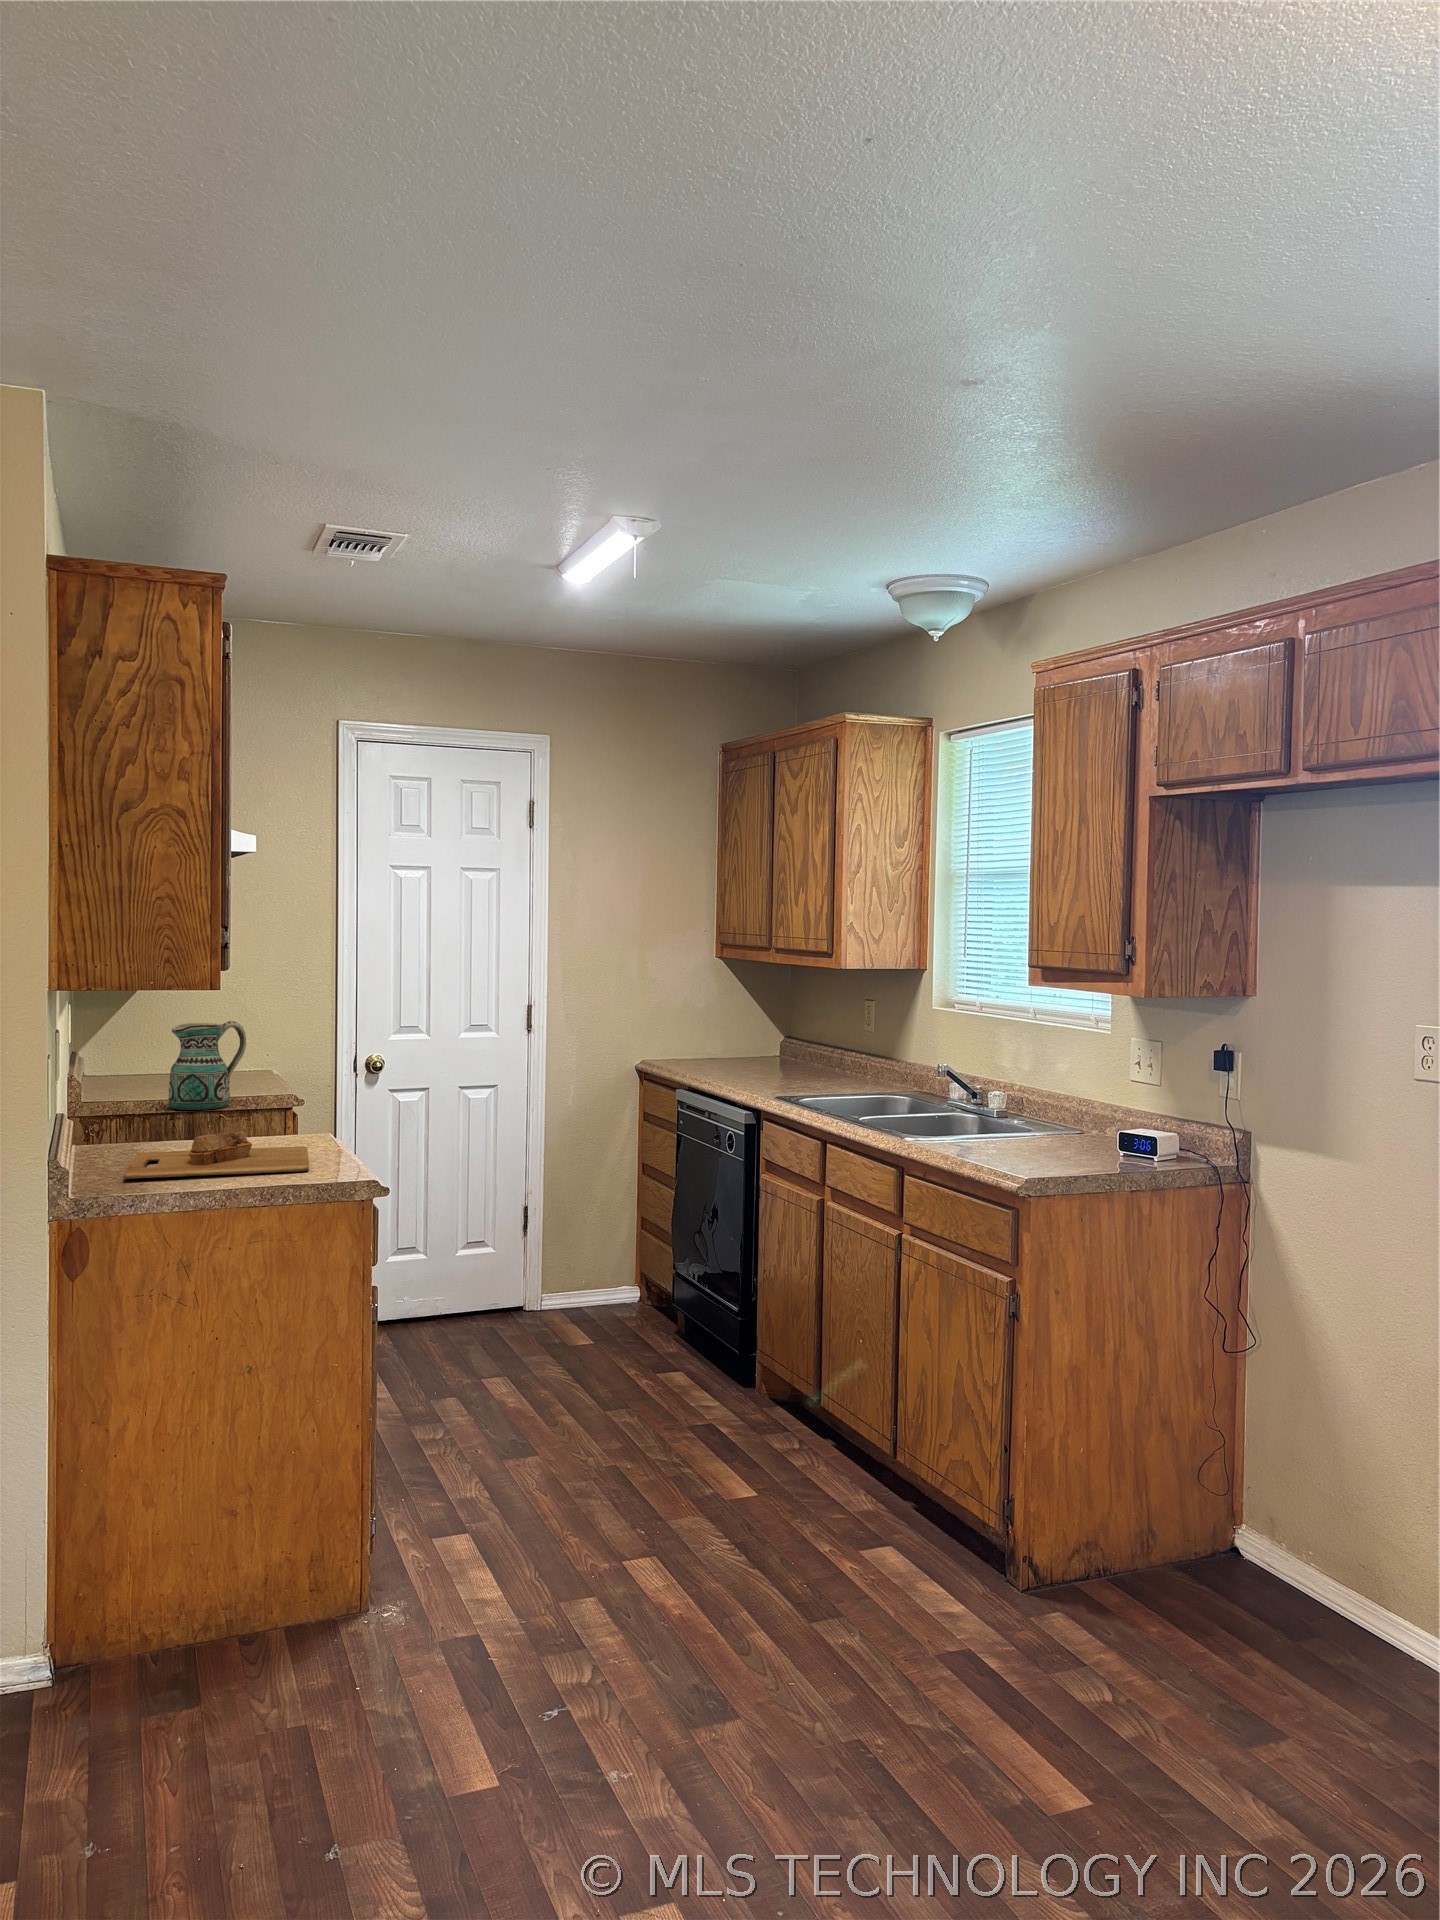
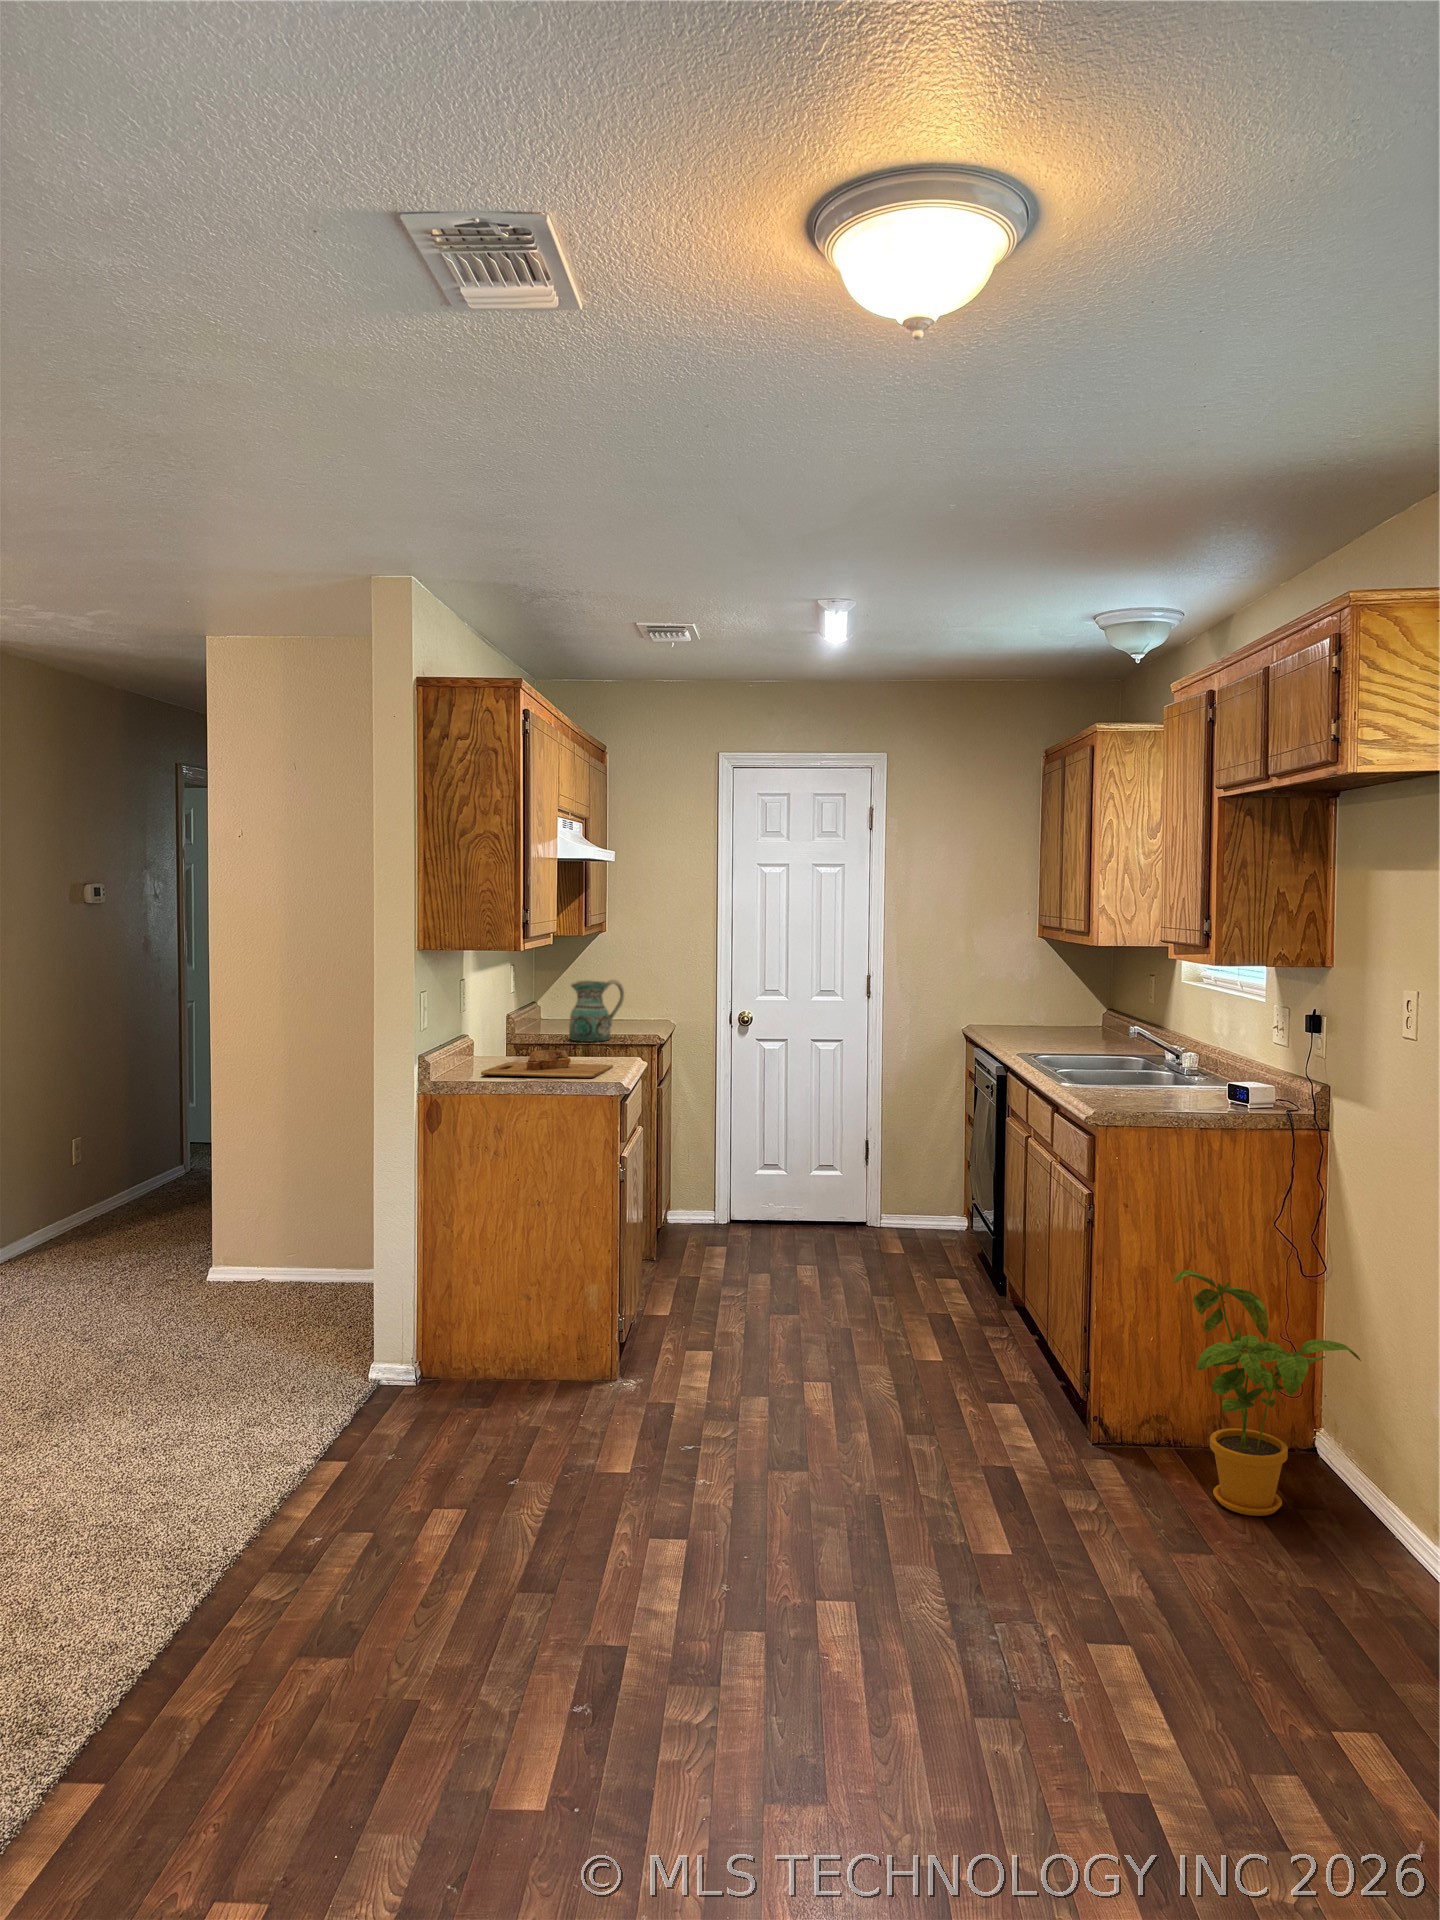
house plant: none [1125,1353,1313,1632] -> present [1174,1270,1361,1516]

